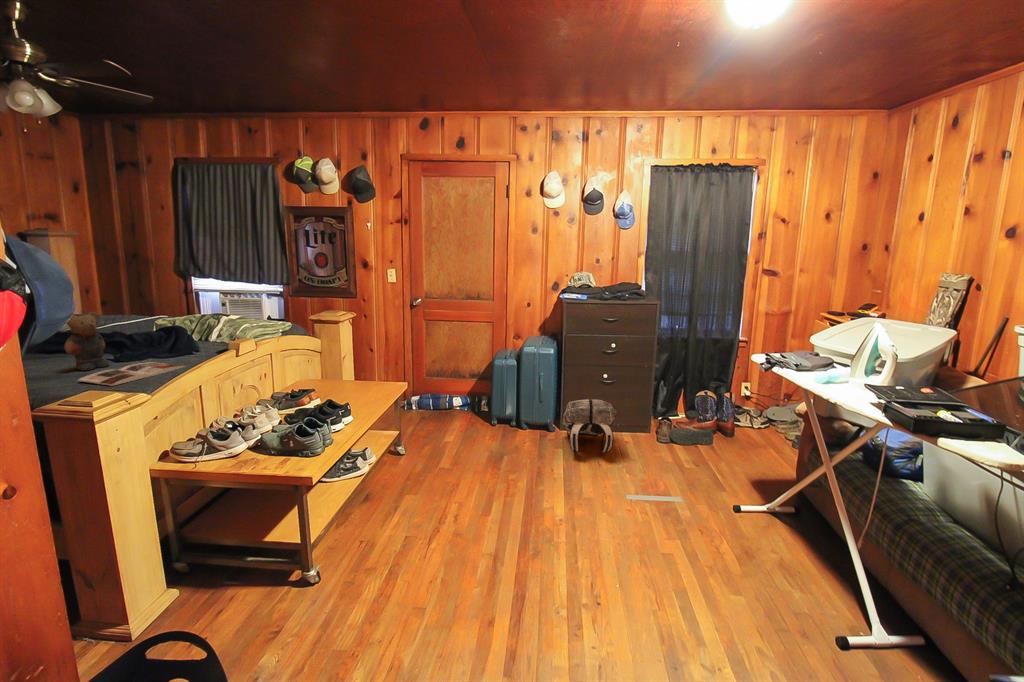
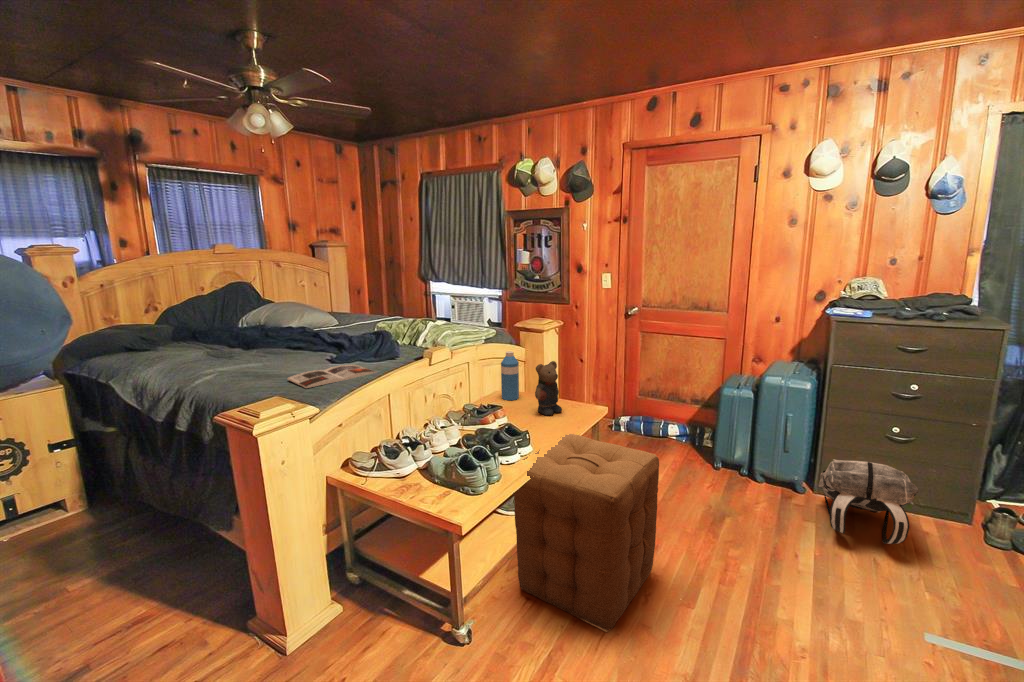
teddy bear: present [64,312,109,370] -> present [535,361,562,415]
water bottle: none [307,341,326,386] -> present [501,351,519,400]
ottoman: none [339,404,456,546] -> present [514,434,659,632]

